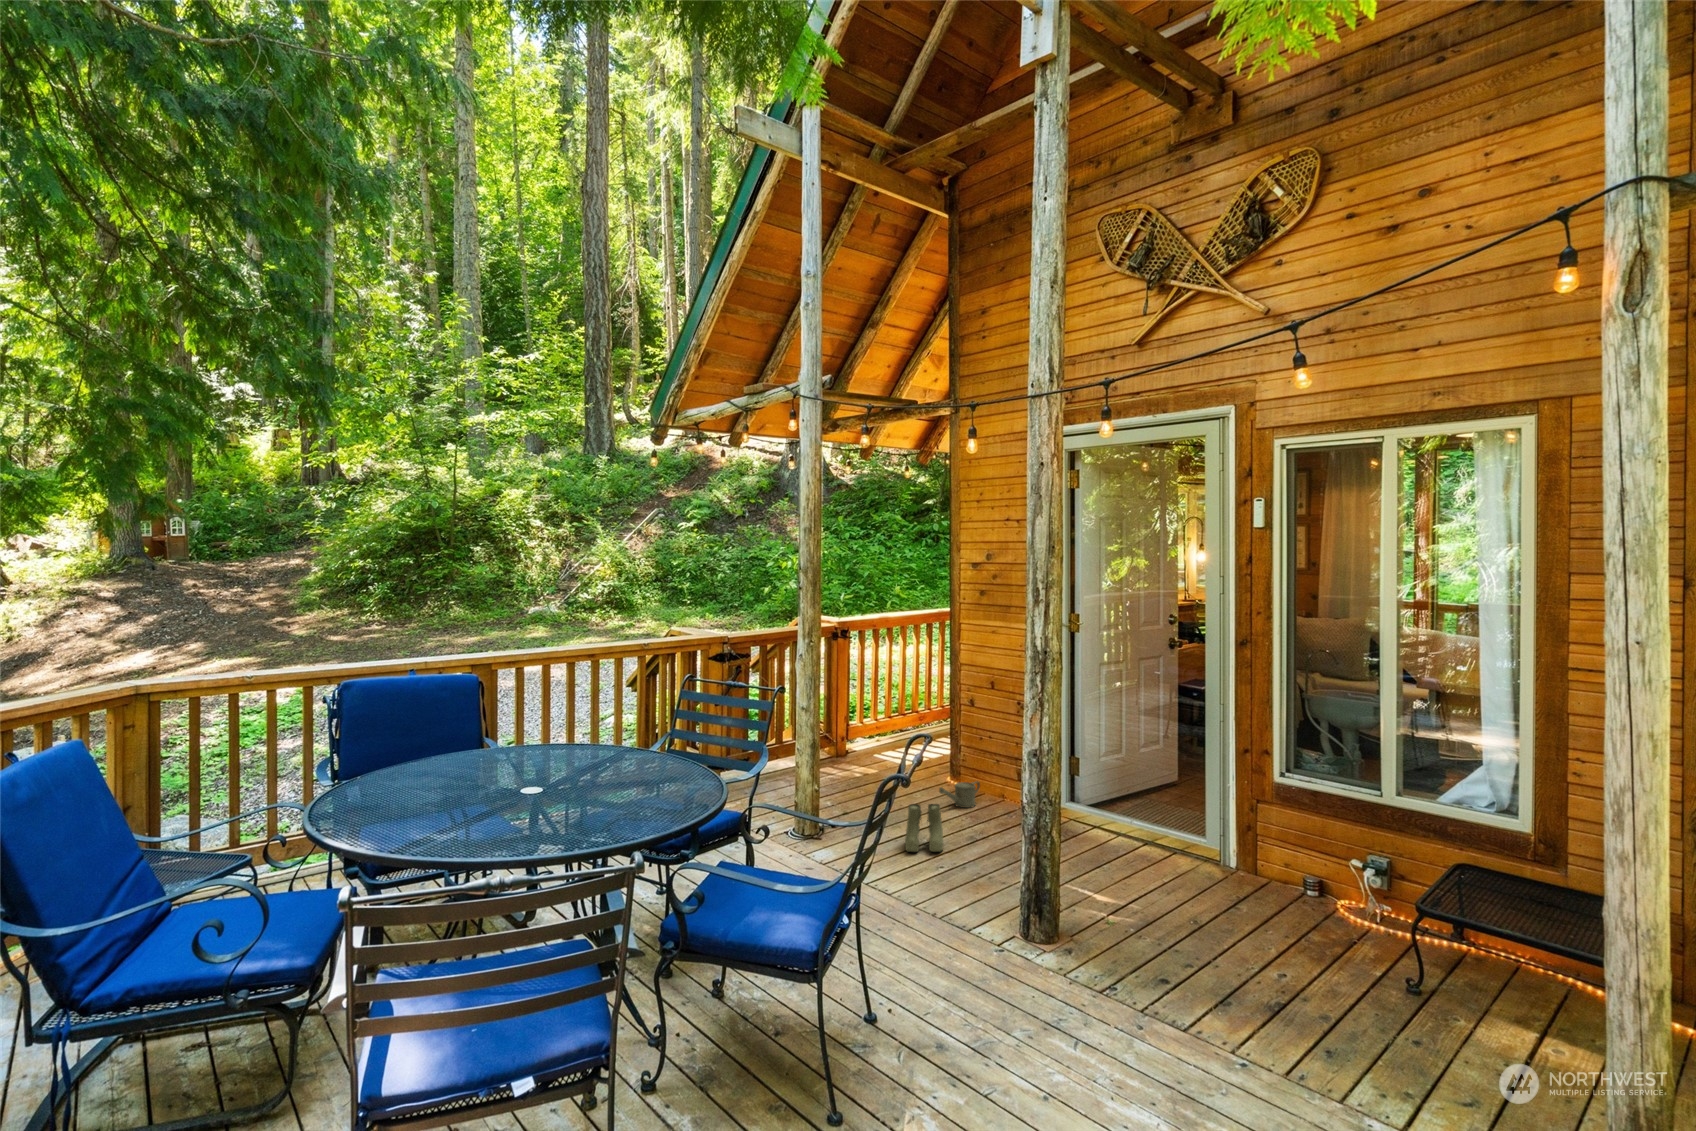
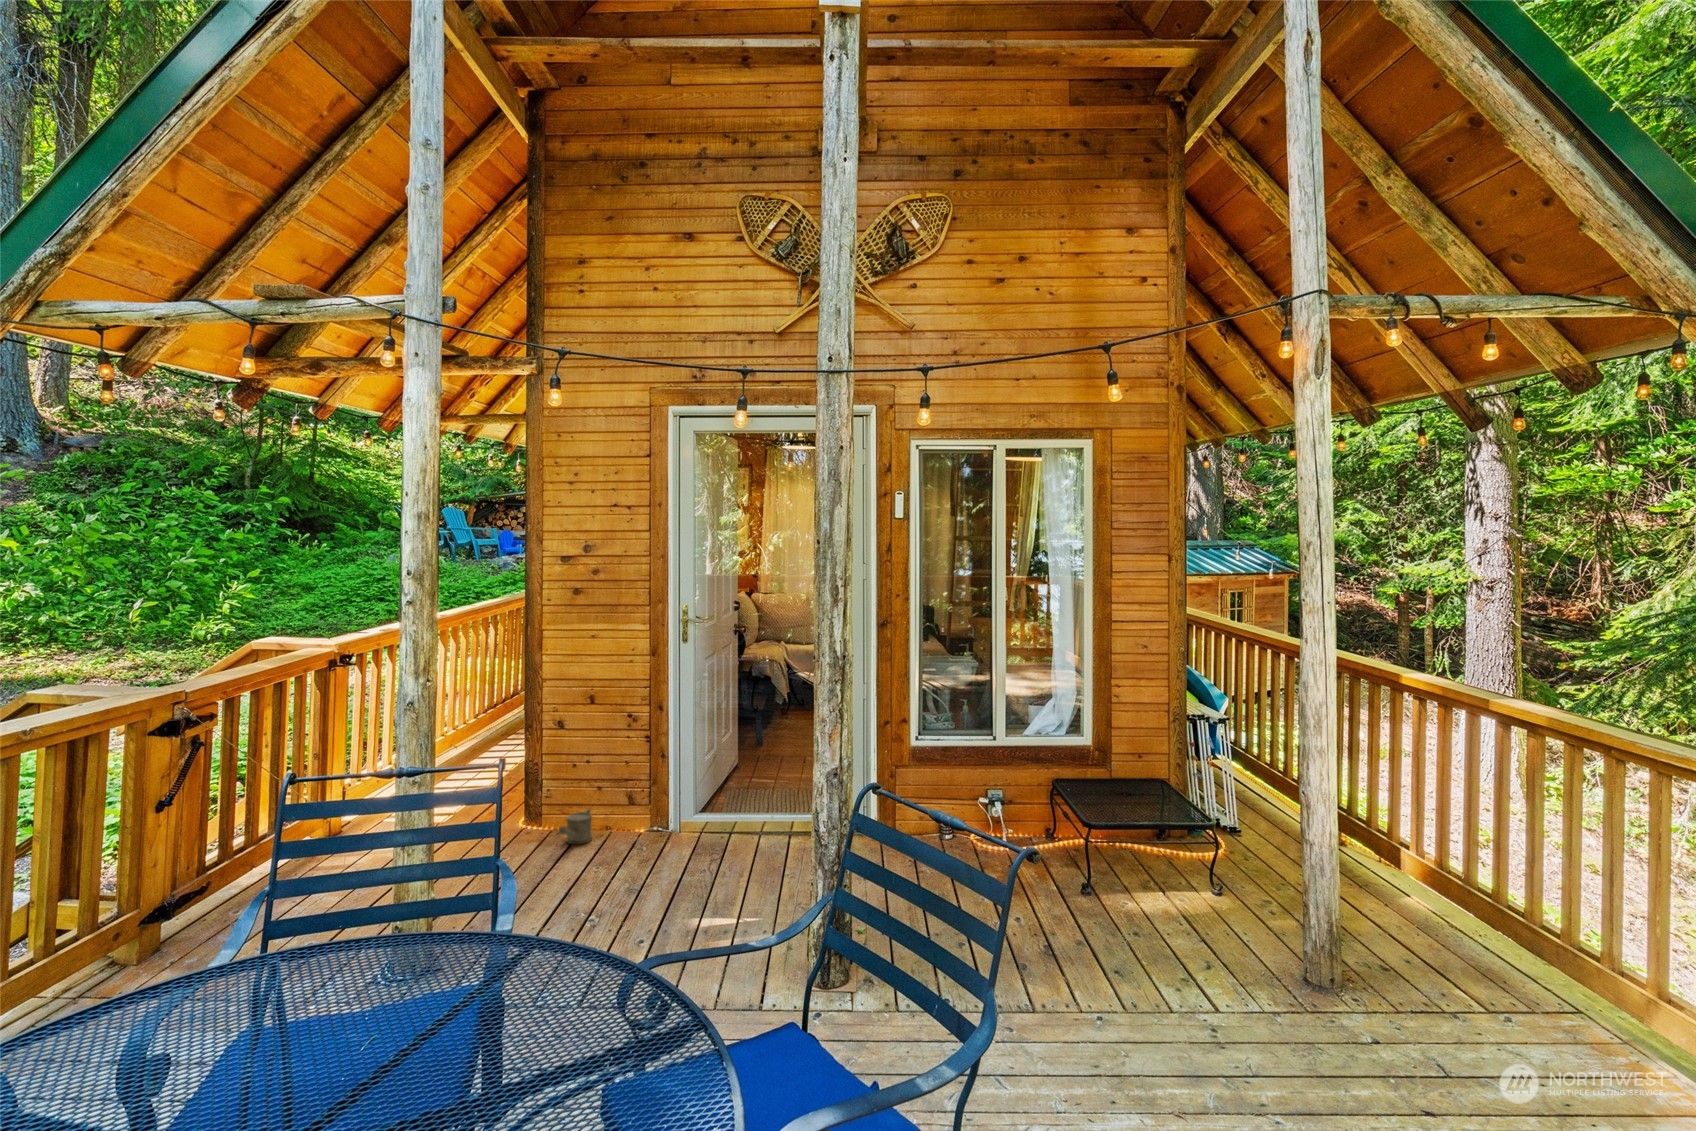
boots: present [905,804,943,852] -> none [571,848,627,918]

